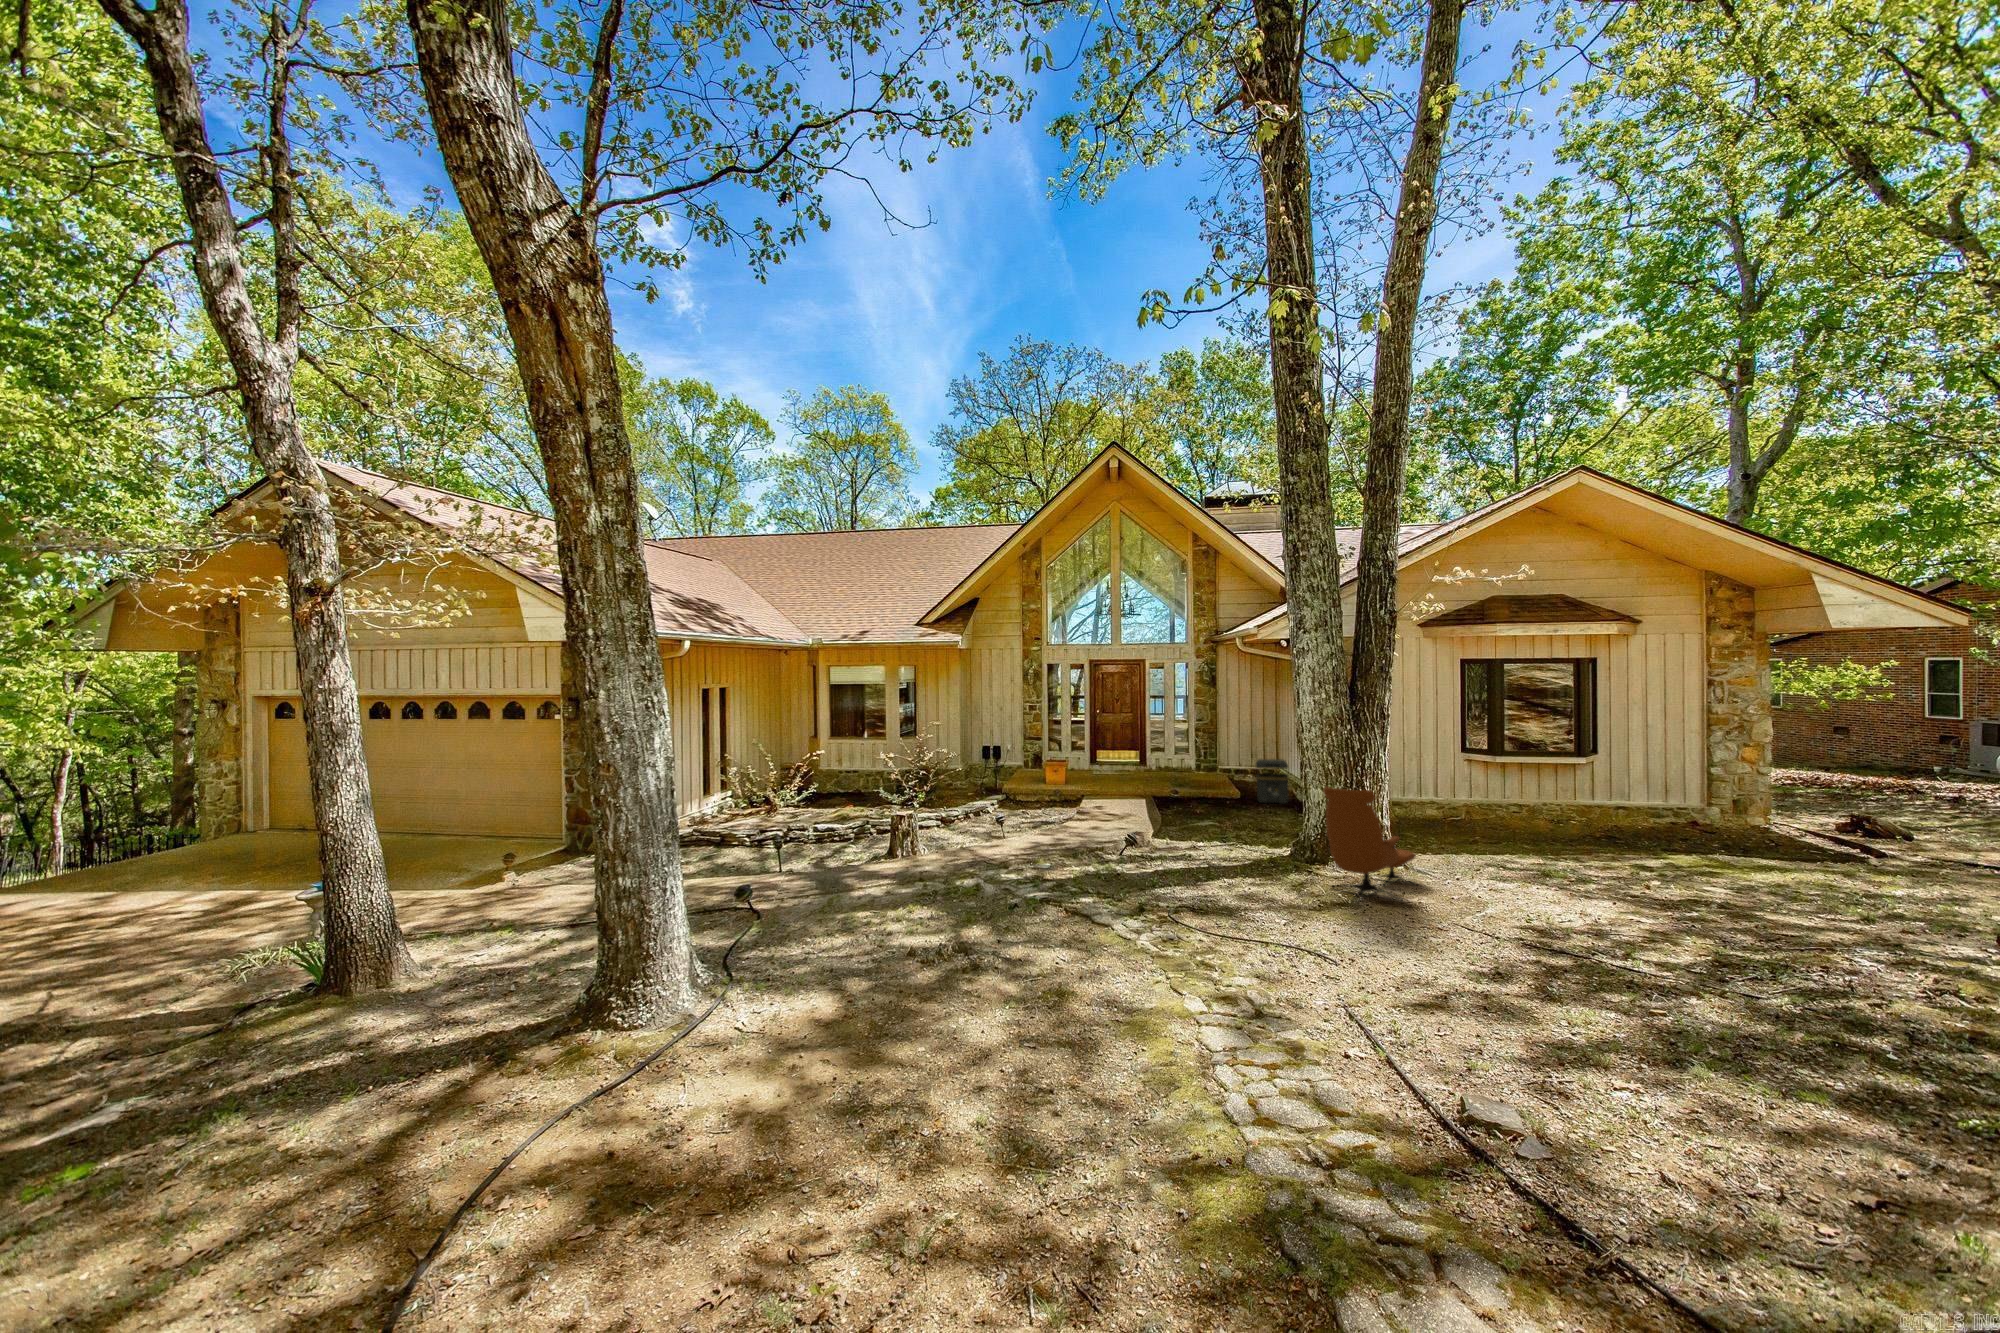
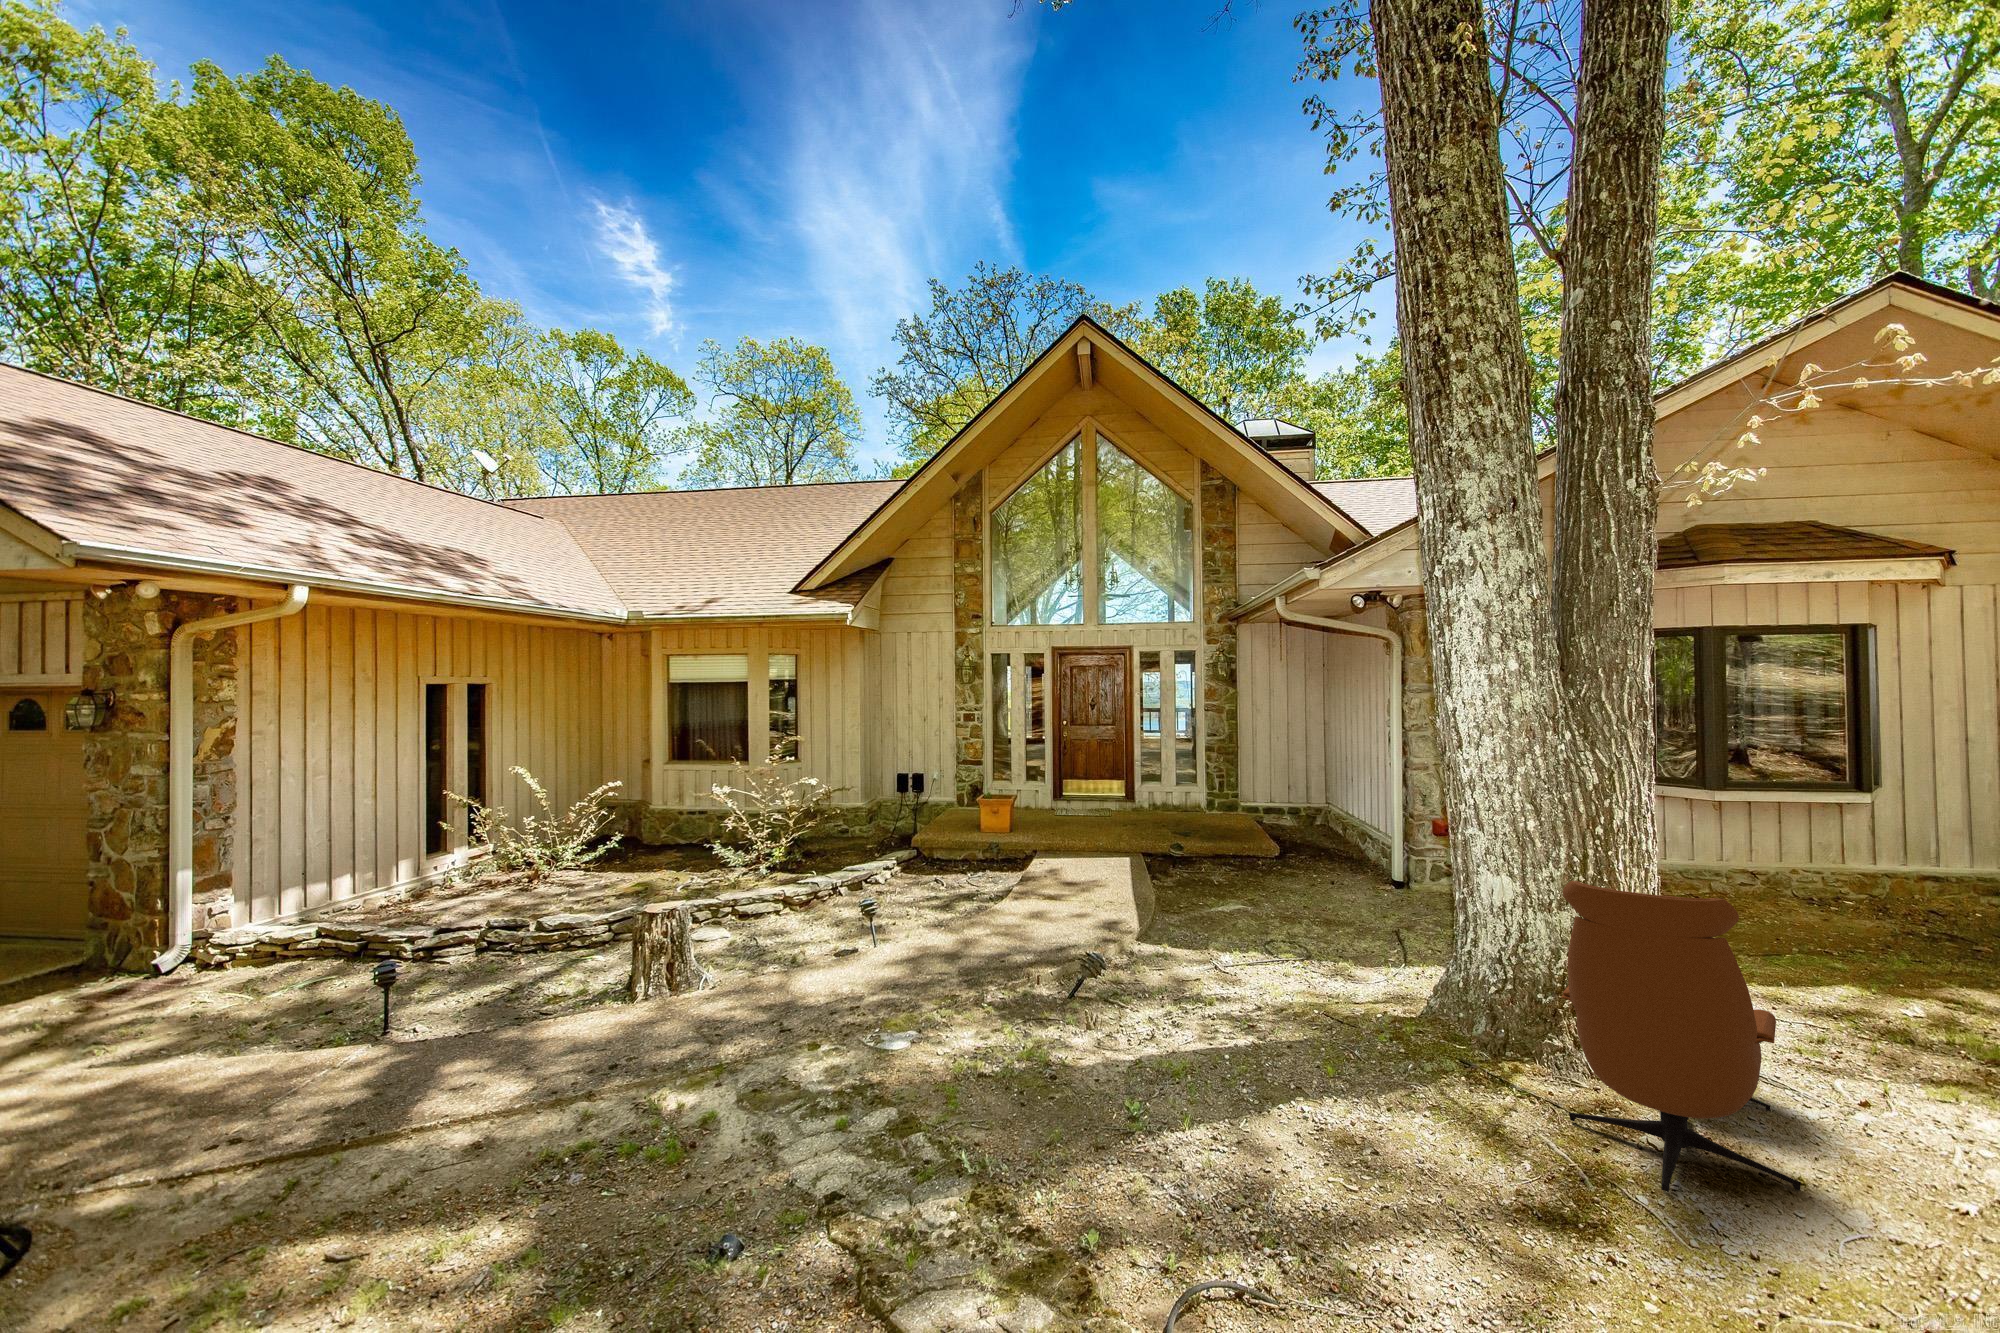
toolbox: present [1256,759,1289,804] -> none [1300,793,1355,862]

